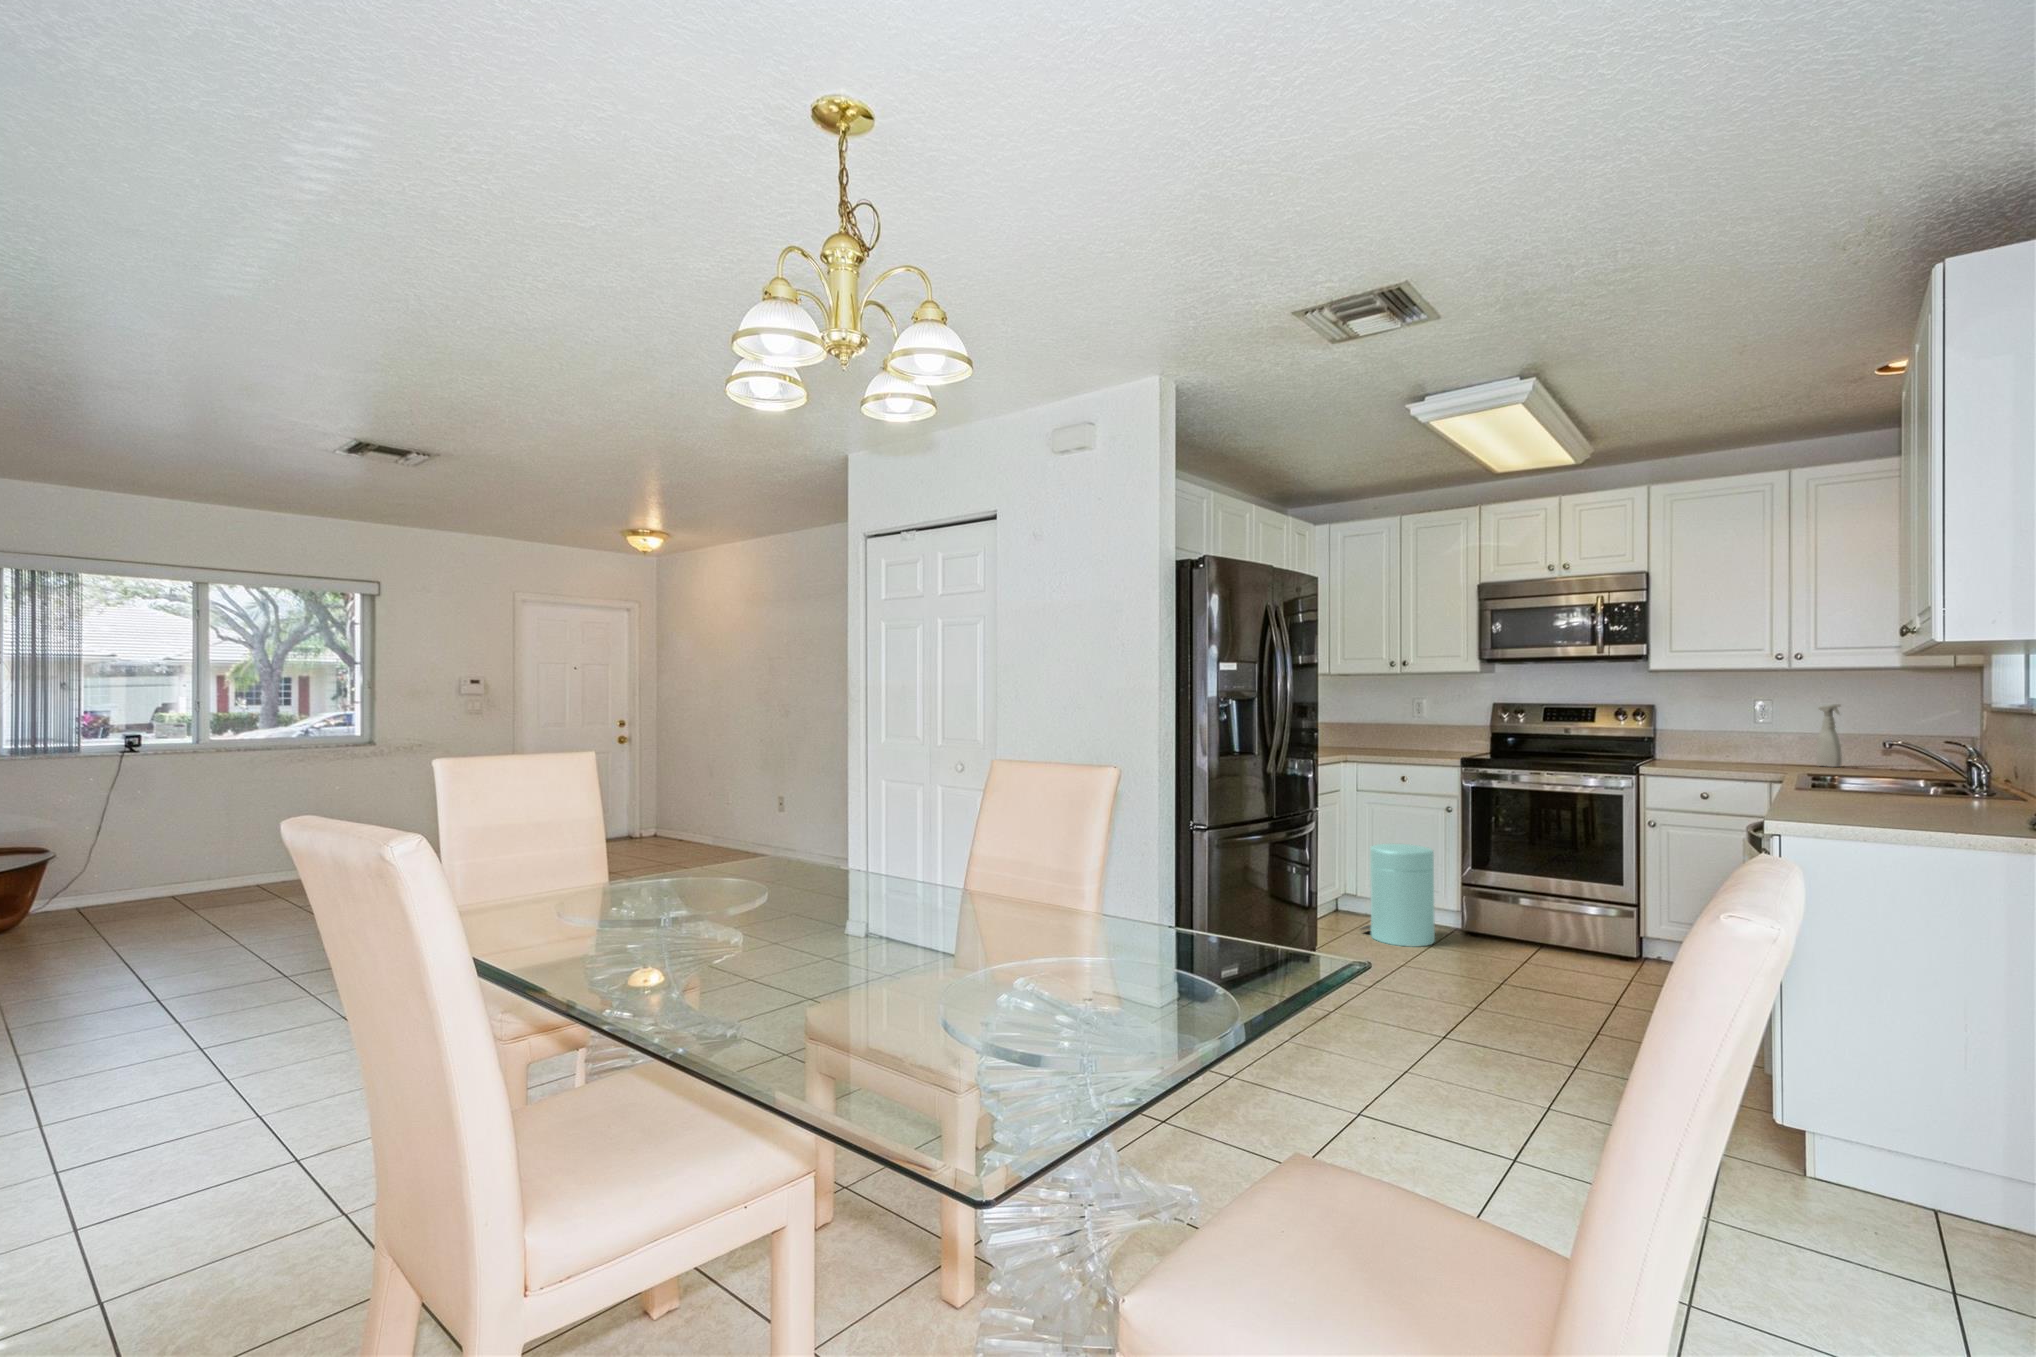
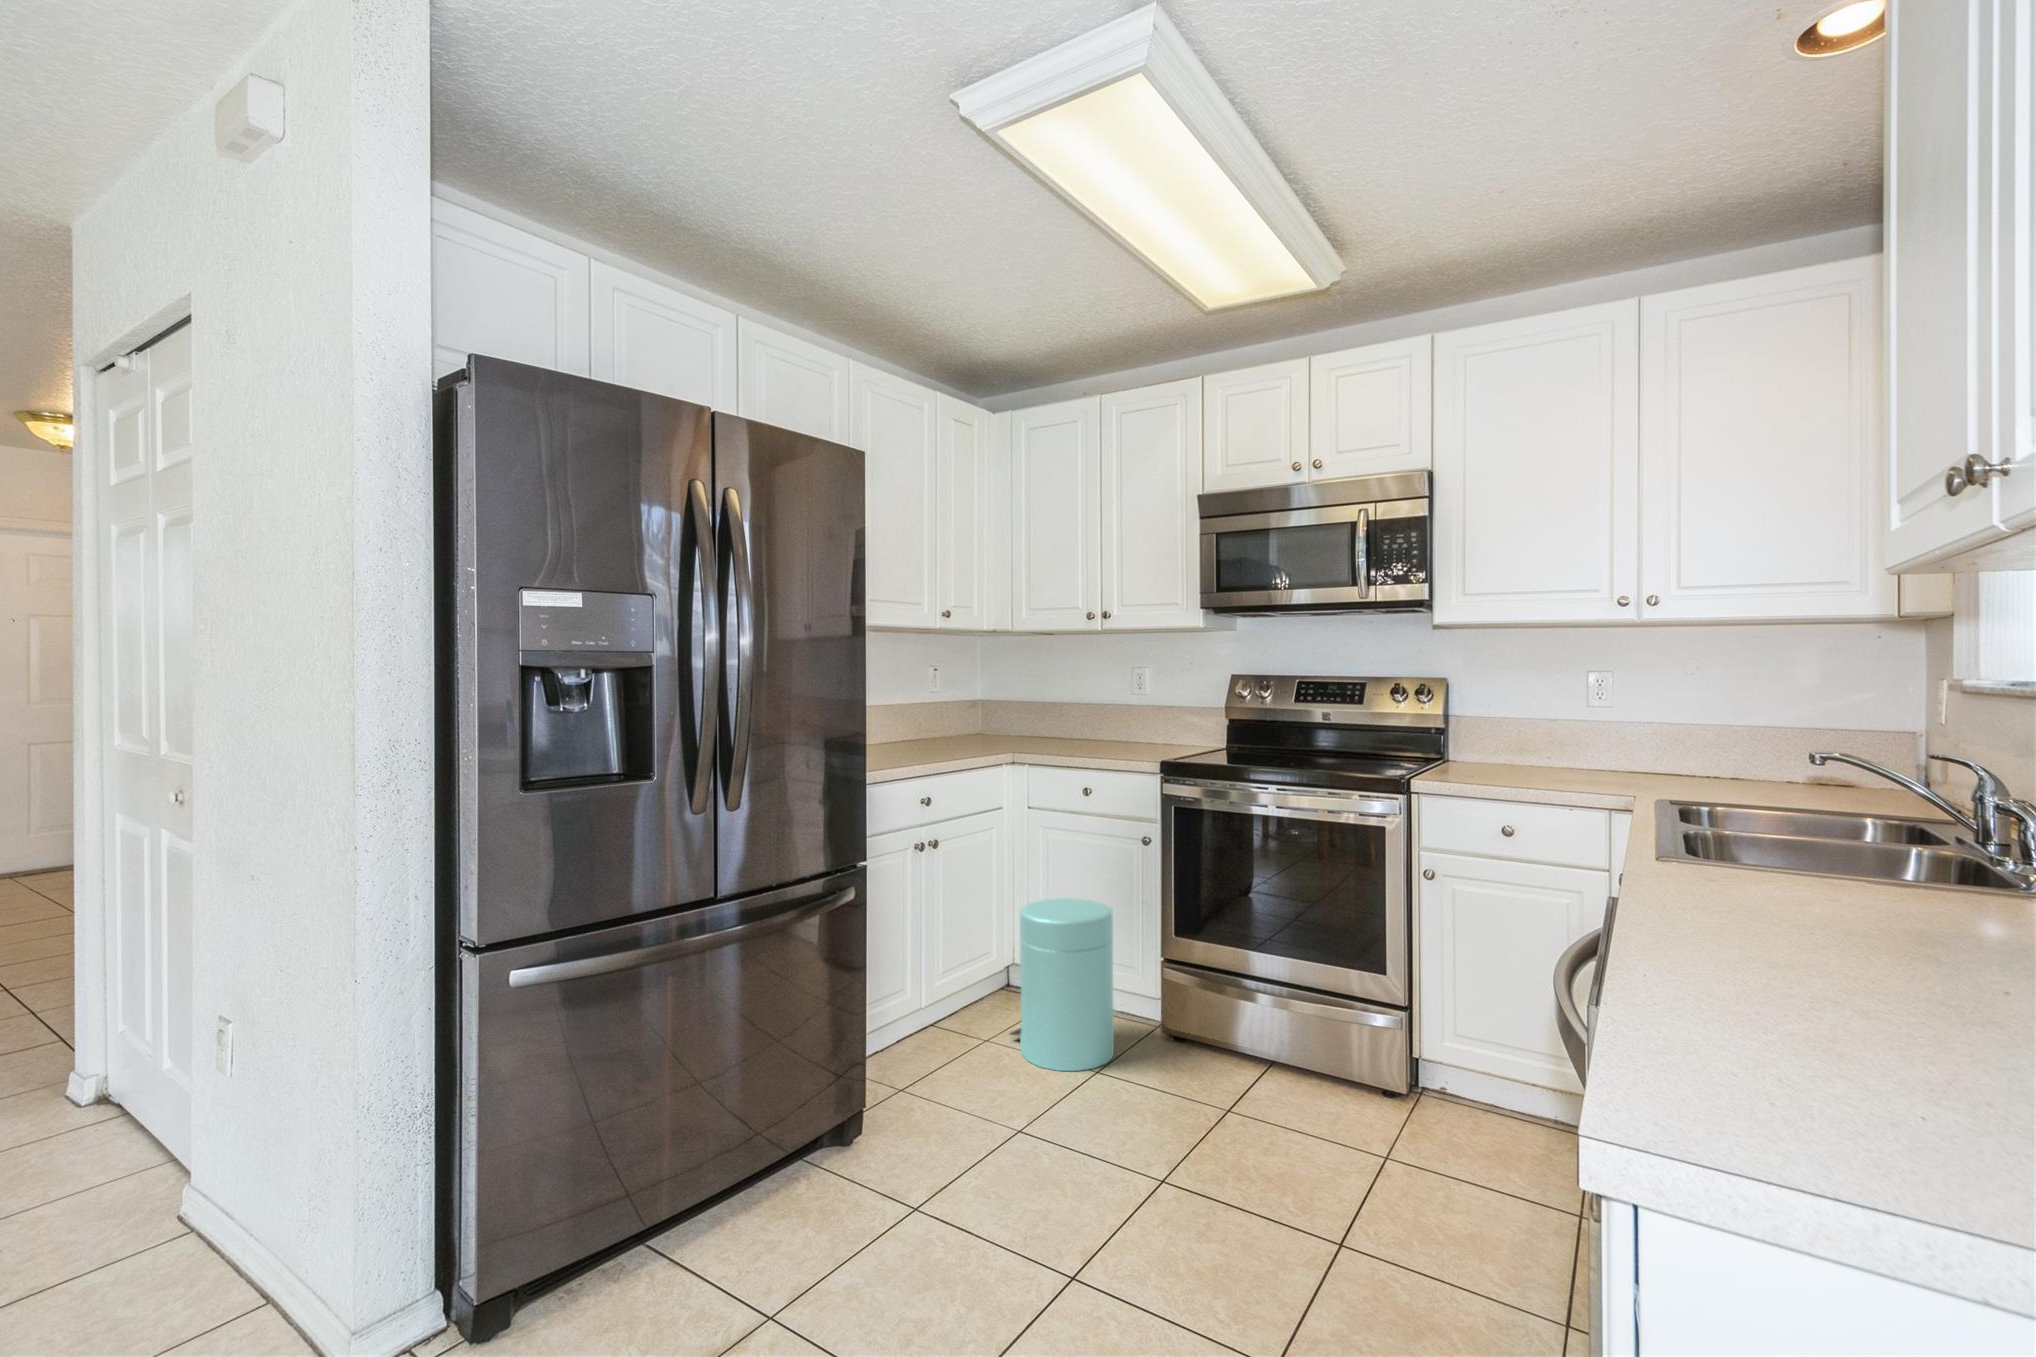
spray bottle: present [1816,704,1842,767] -> none [1675,675,1712,774]

